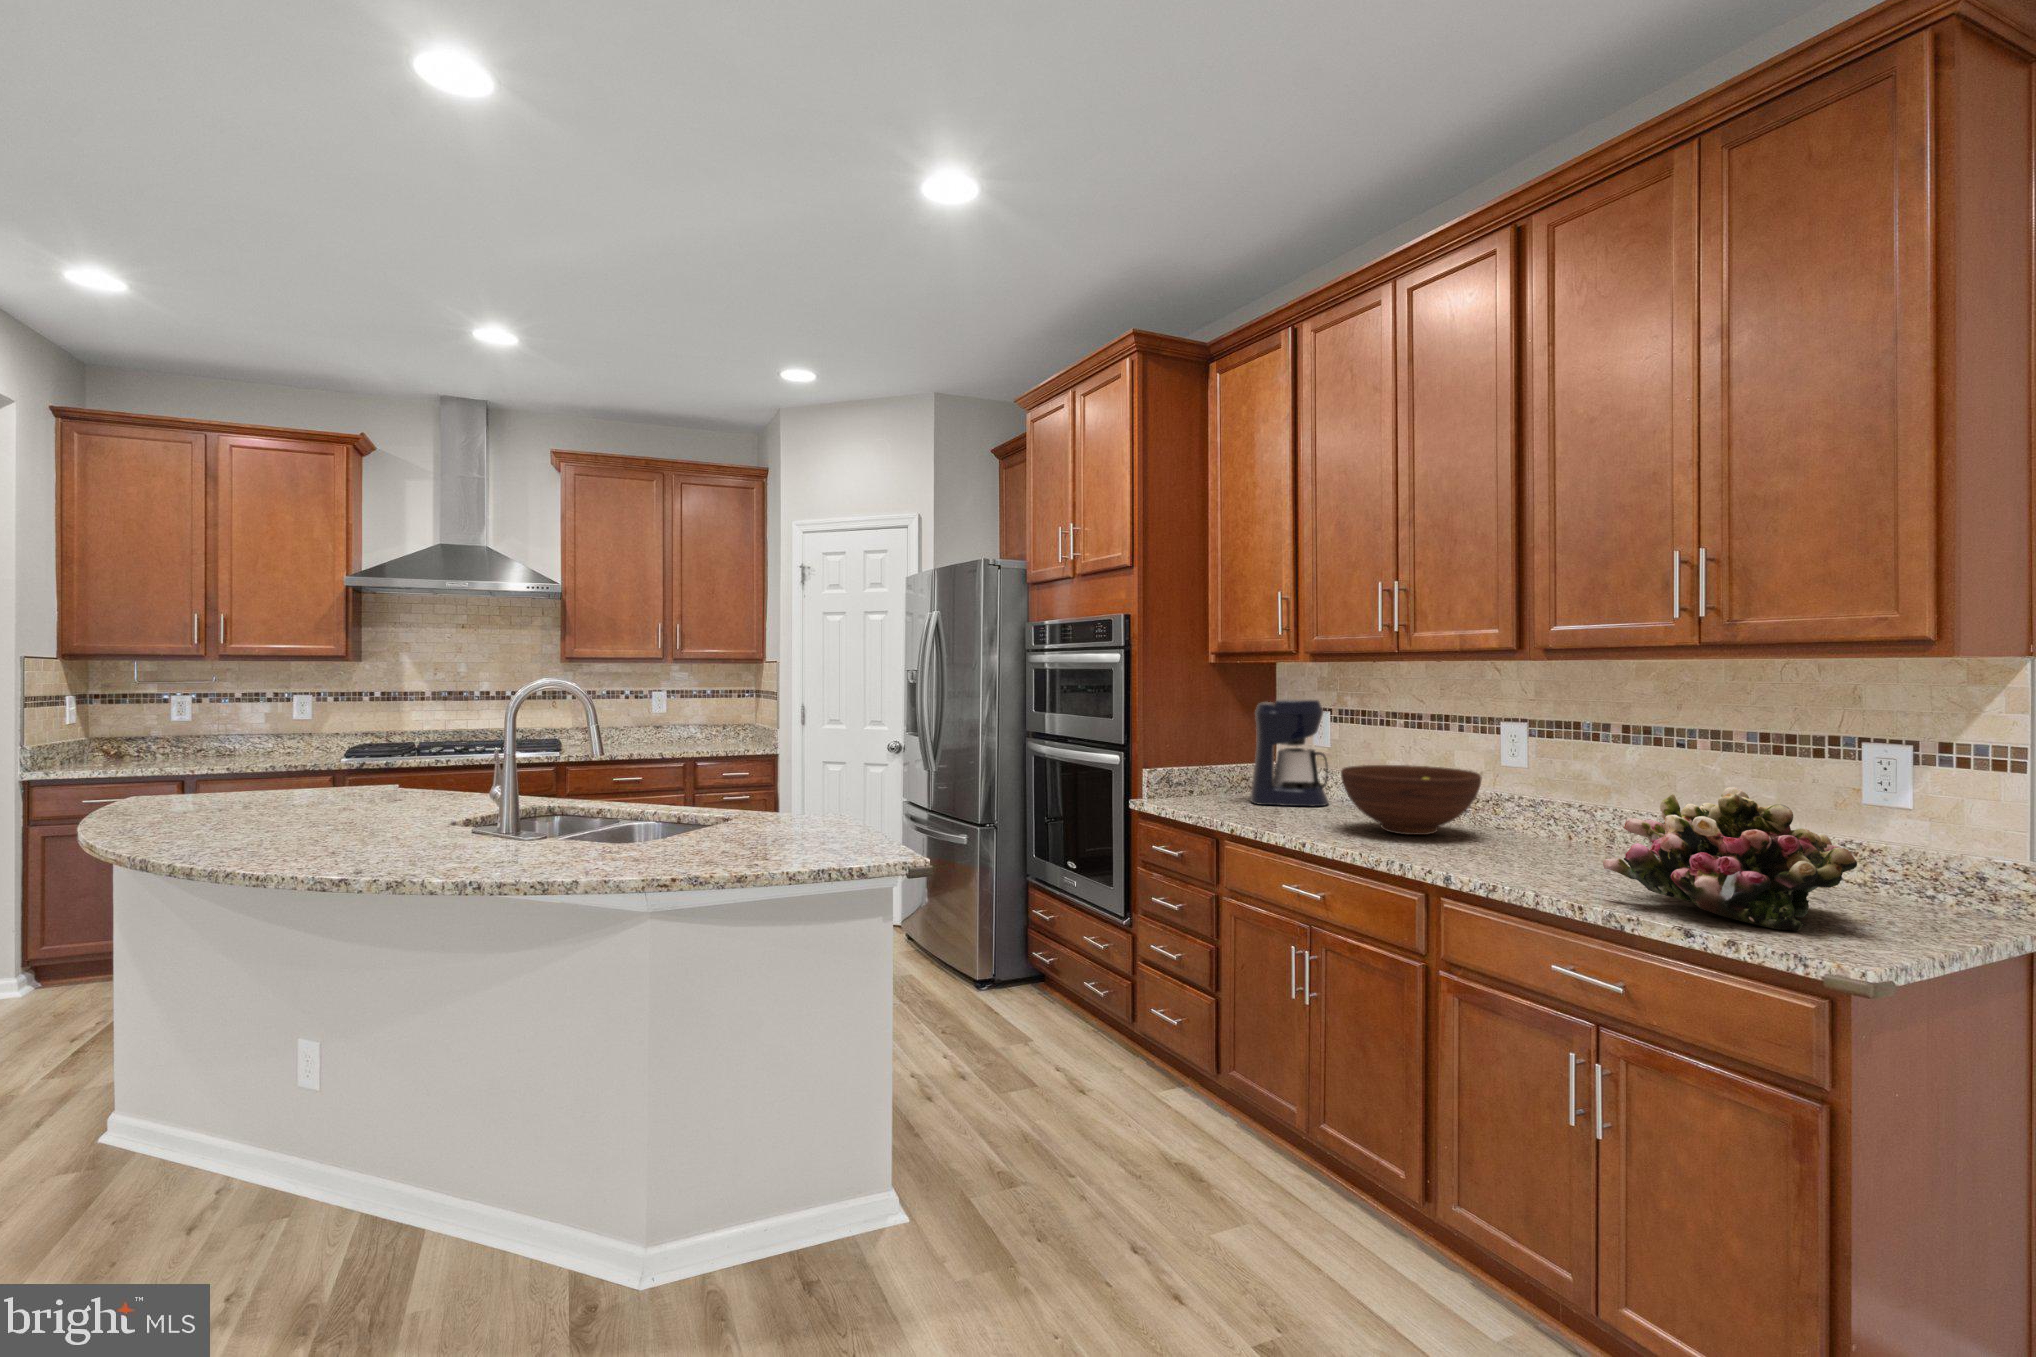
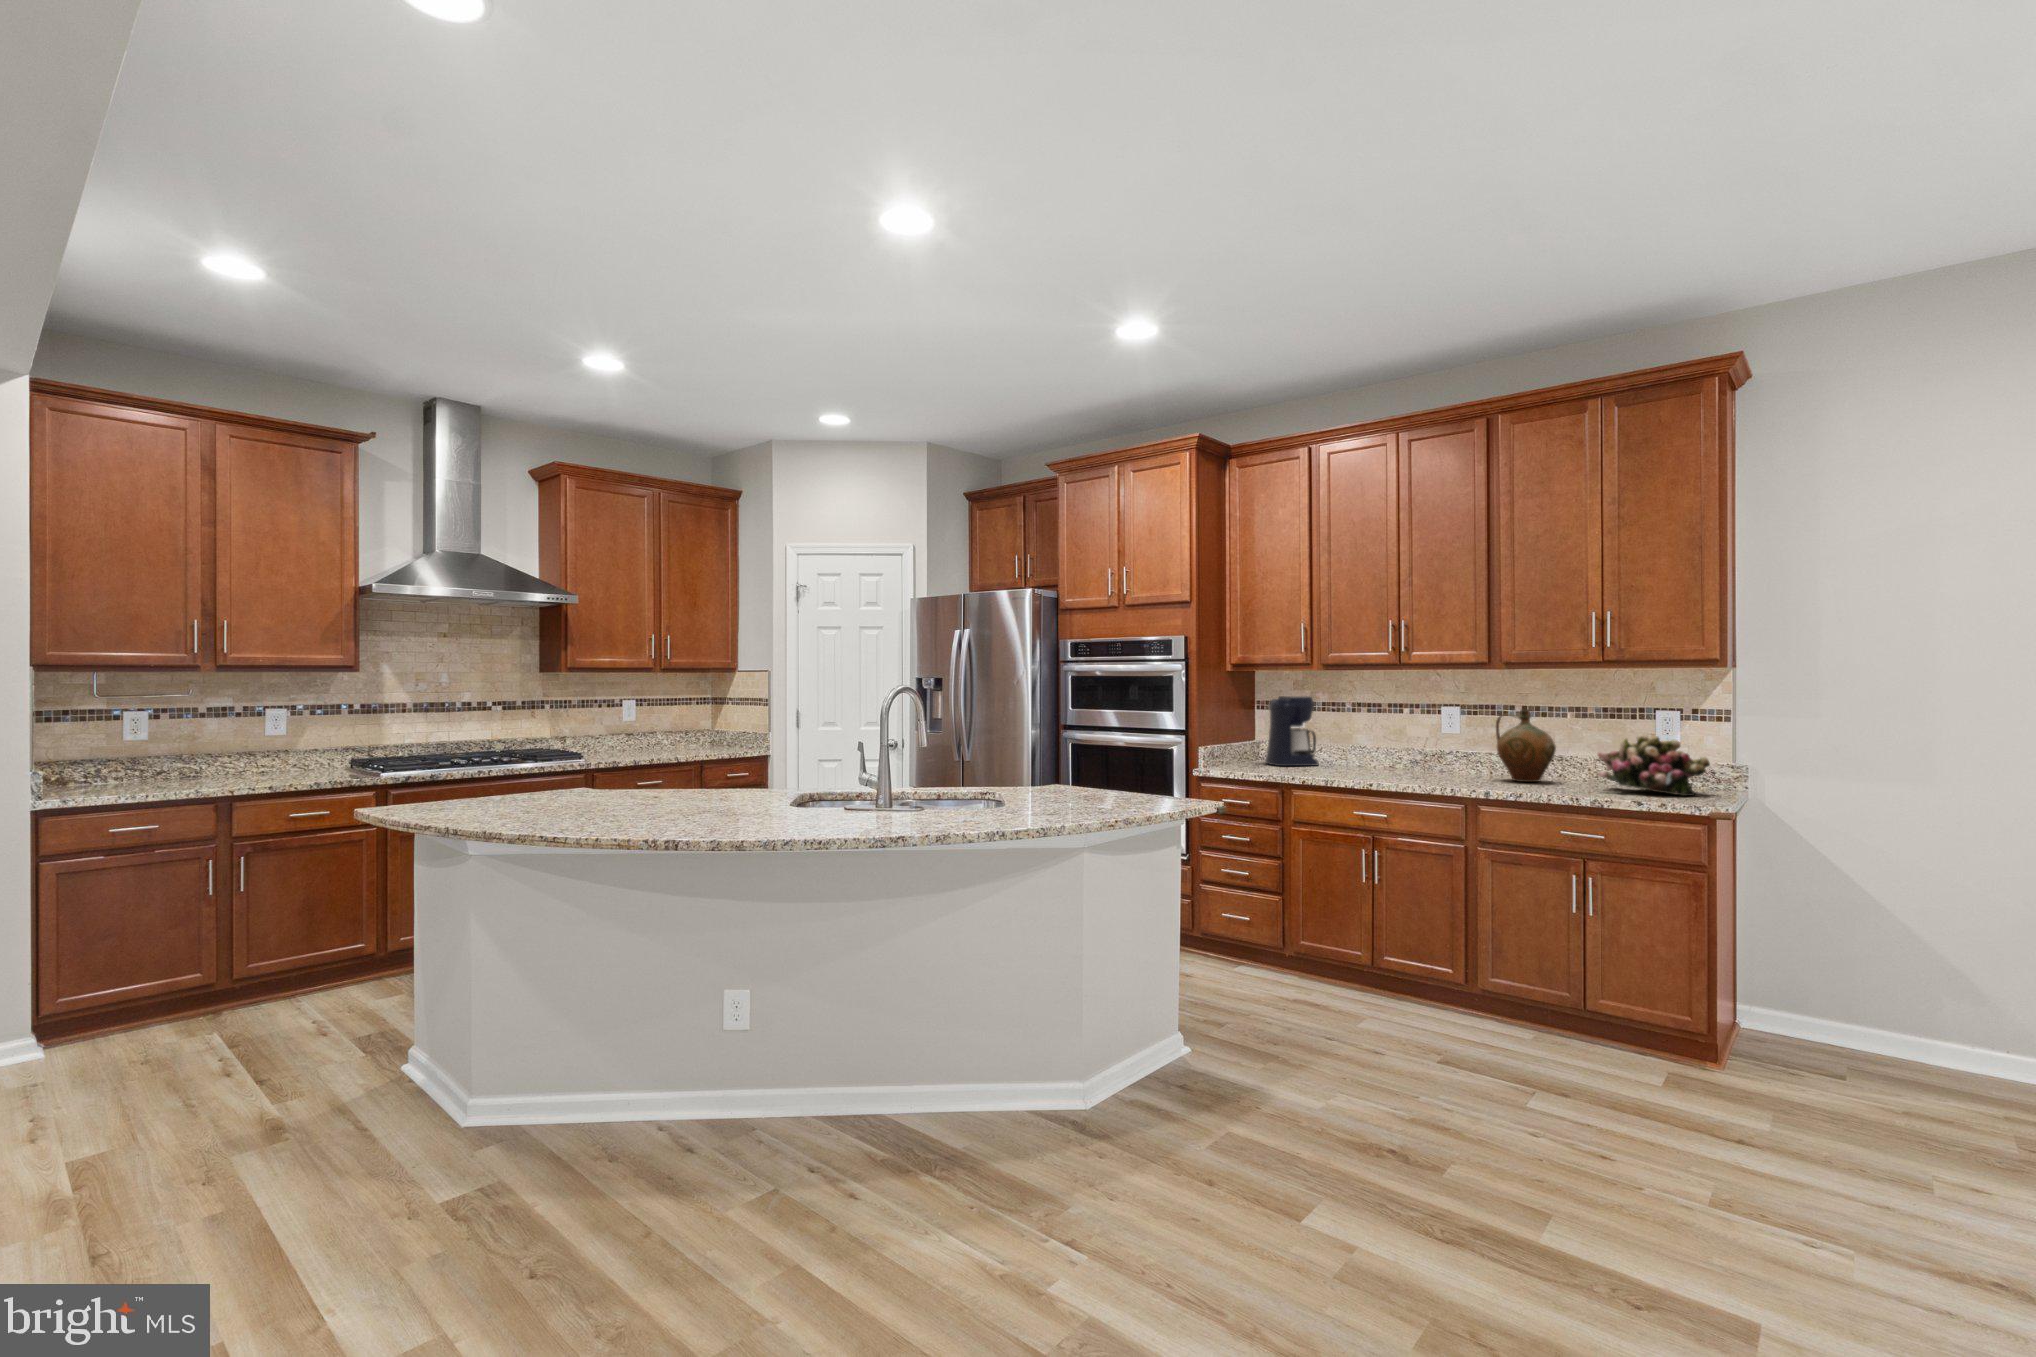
ceramic jug: none [1500,730,1609,866] -> present [1496,709,1556,782]
fruit bowl: present [1341,765,1481,835] -> none [1374,735,1459,775]

